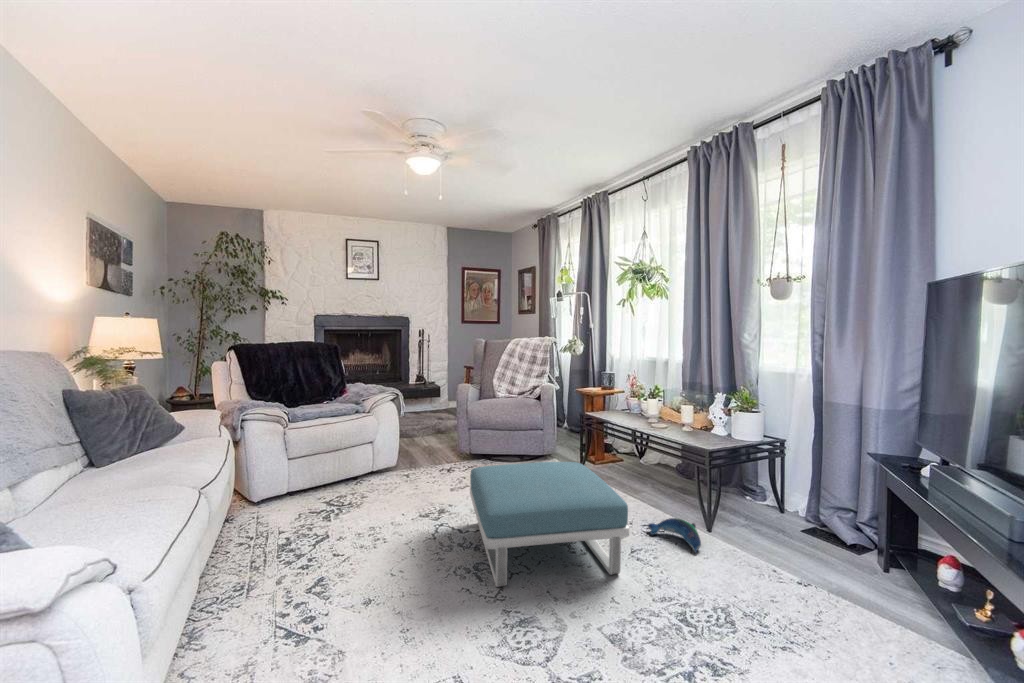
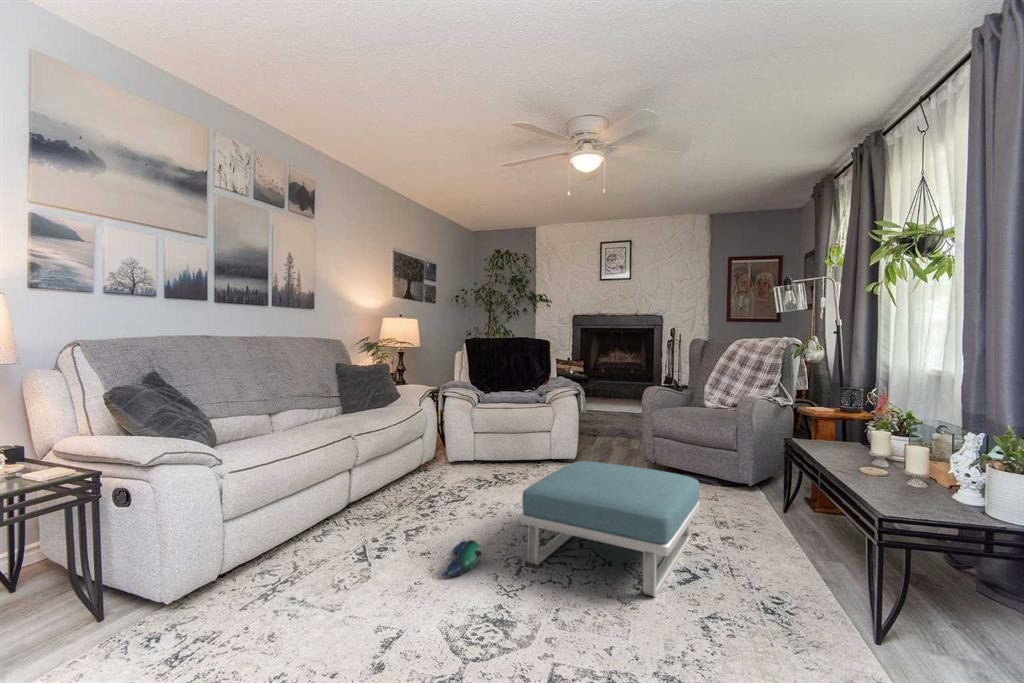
plush toy: present [648,518,701,553] -> present [442,540,482,578]

